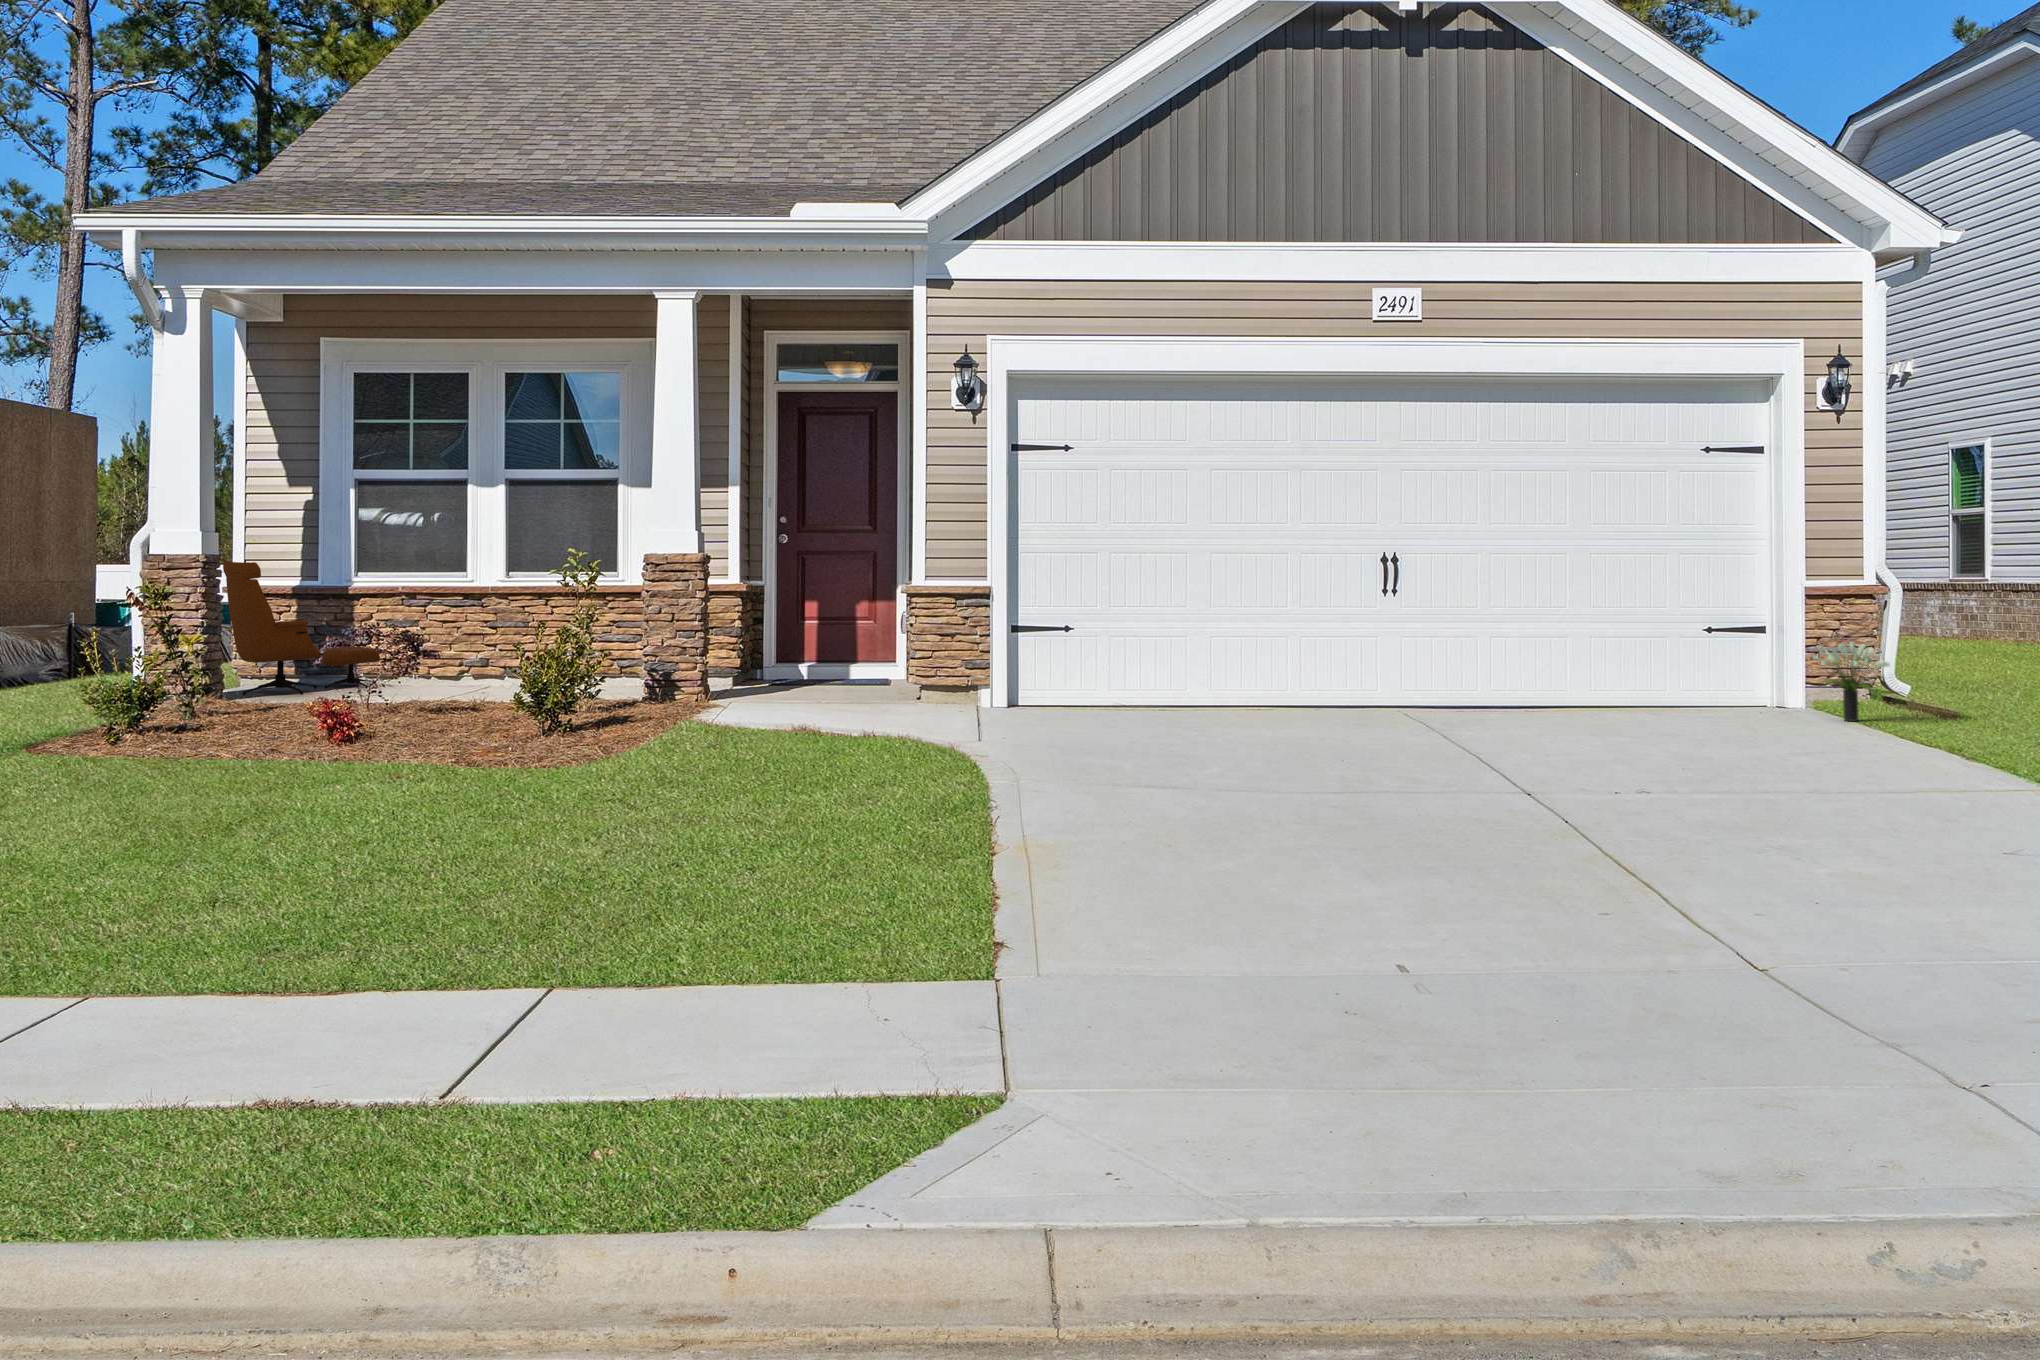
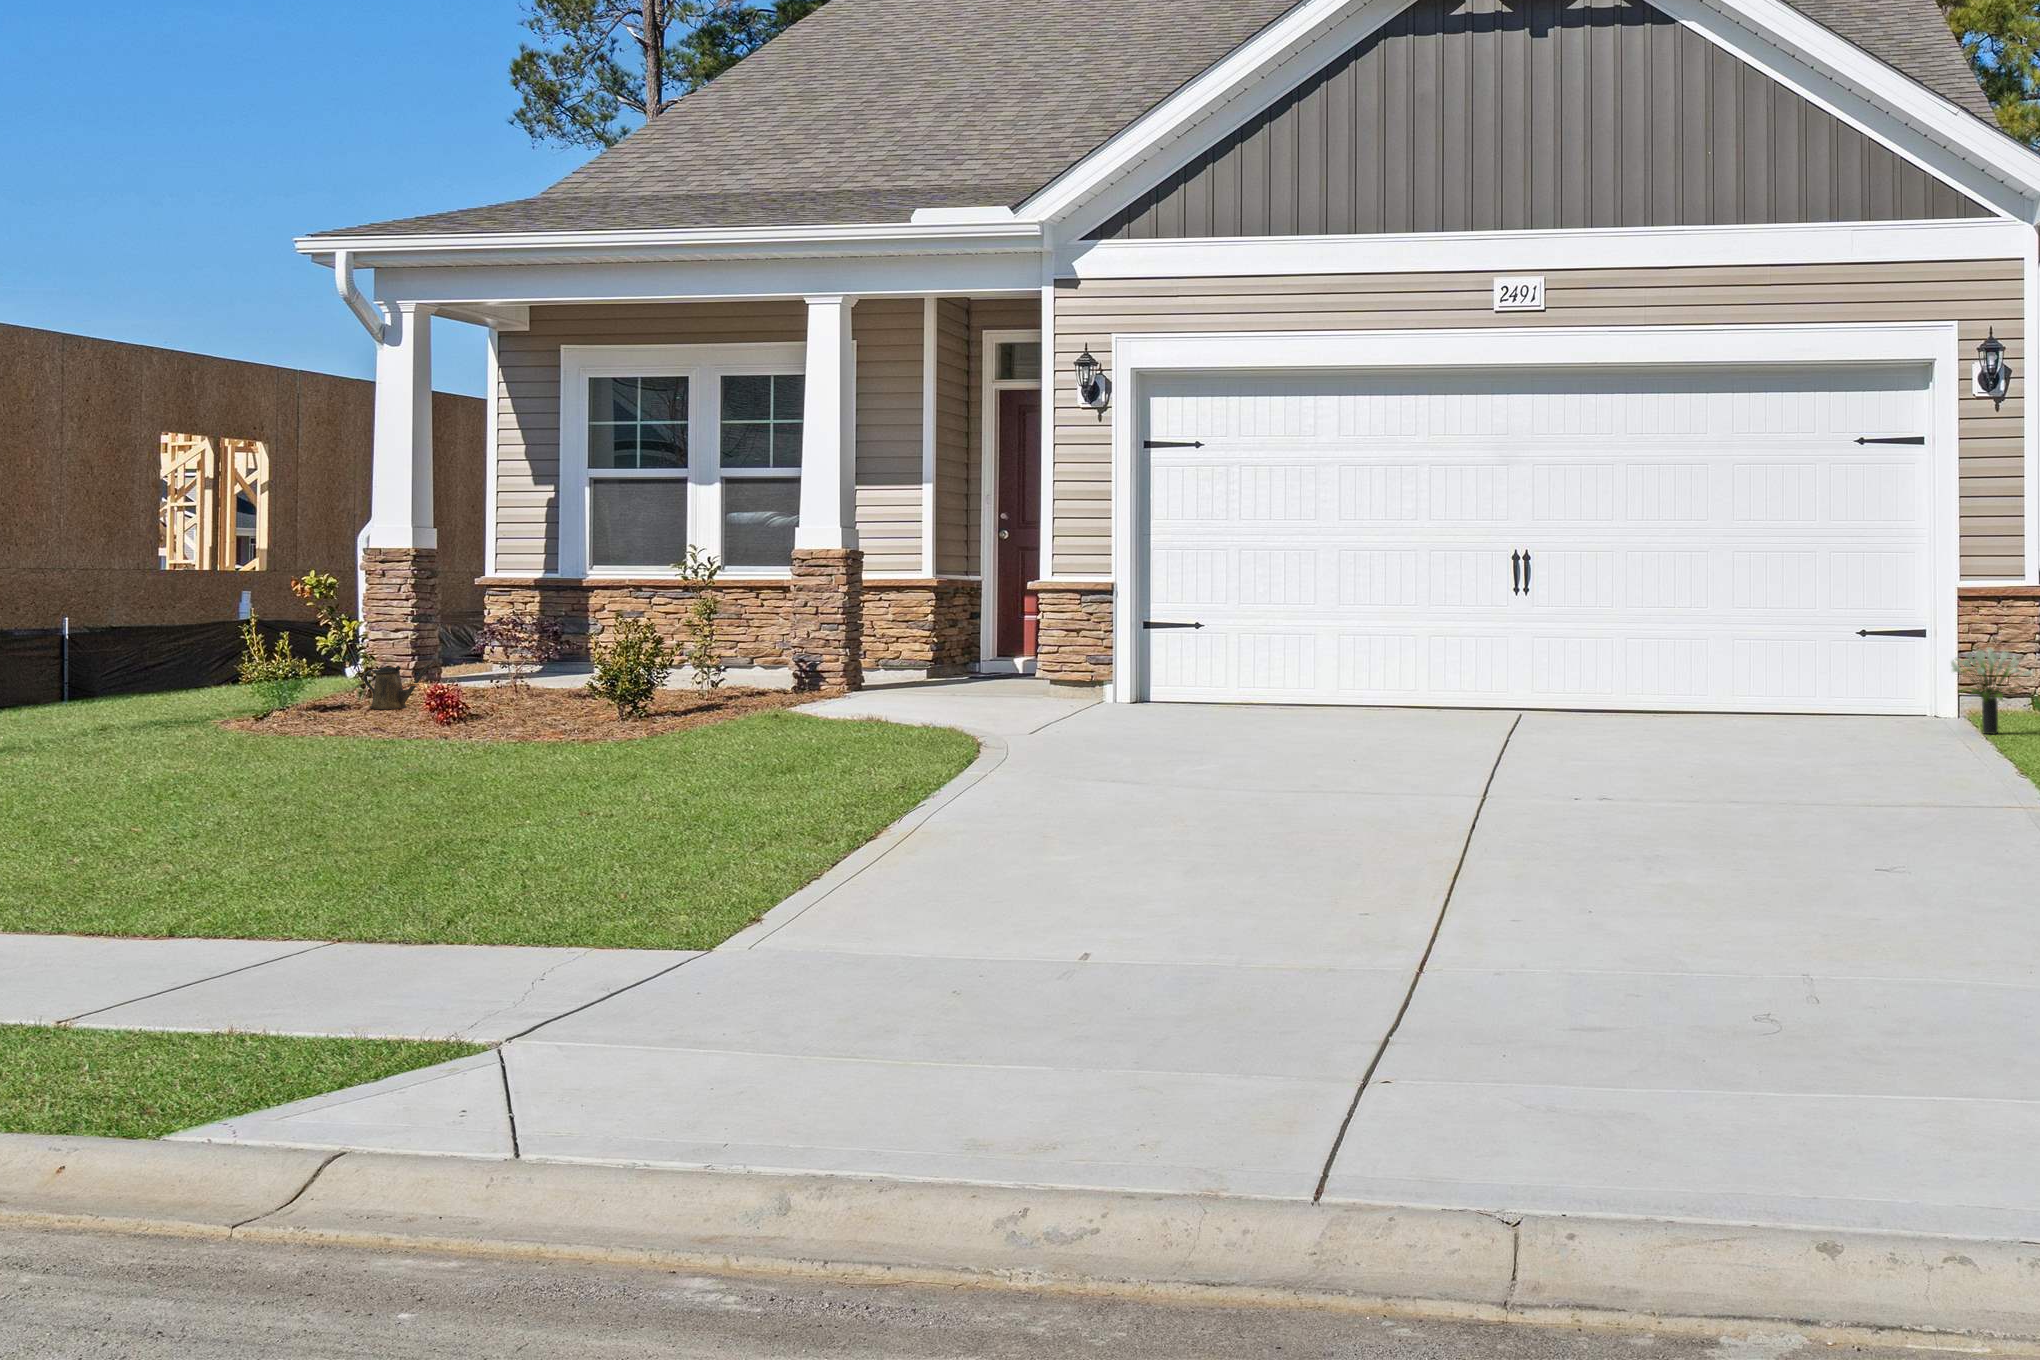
lounge chair: present [223,561,380,695] -> none [452,556,608,682]
watering can: none [179,677,262,729] -> present [363,663,432,709]

